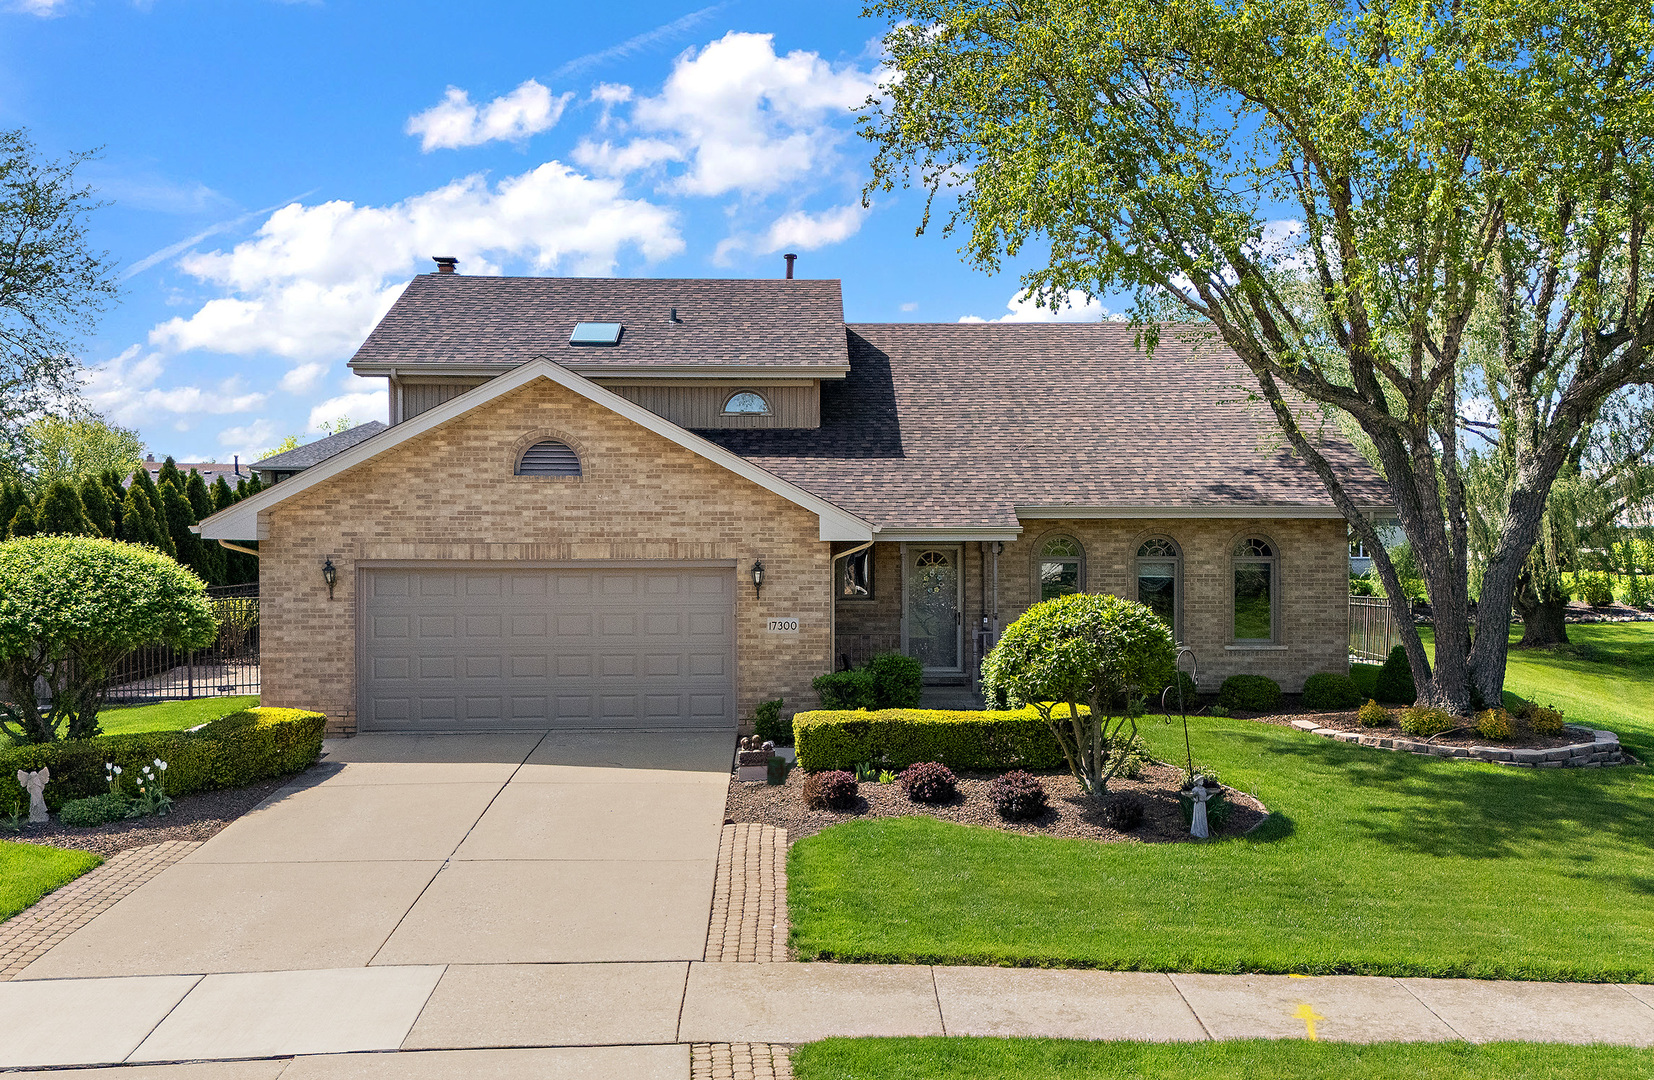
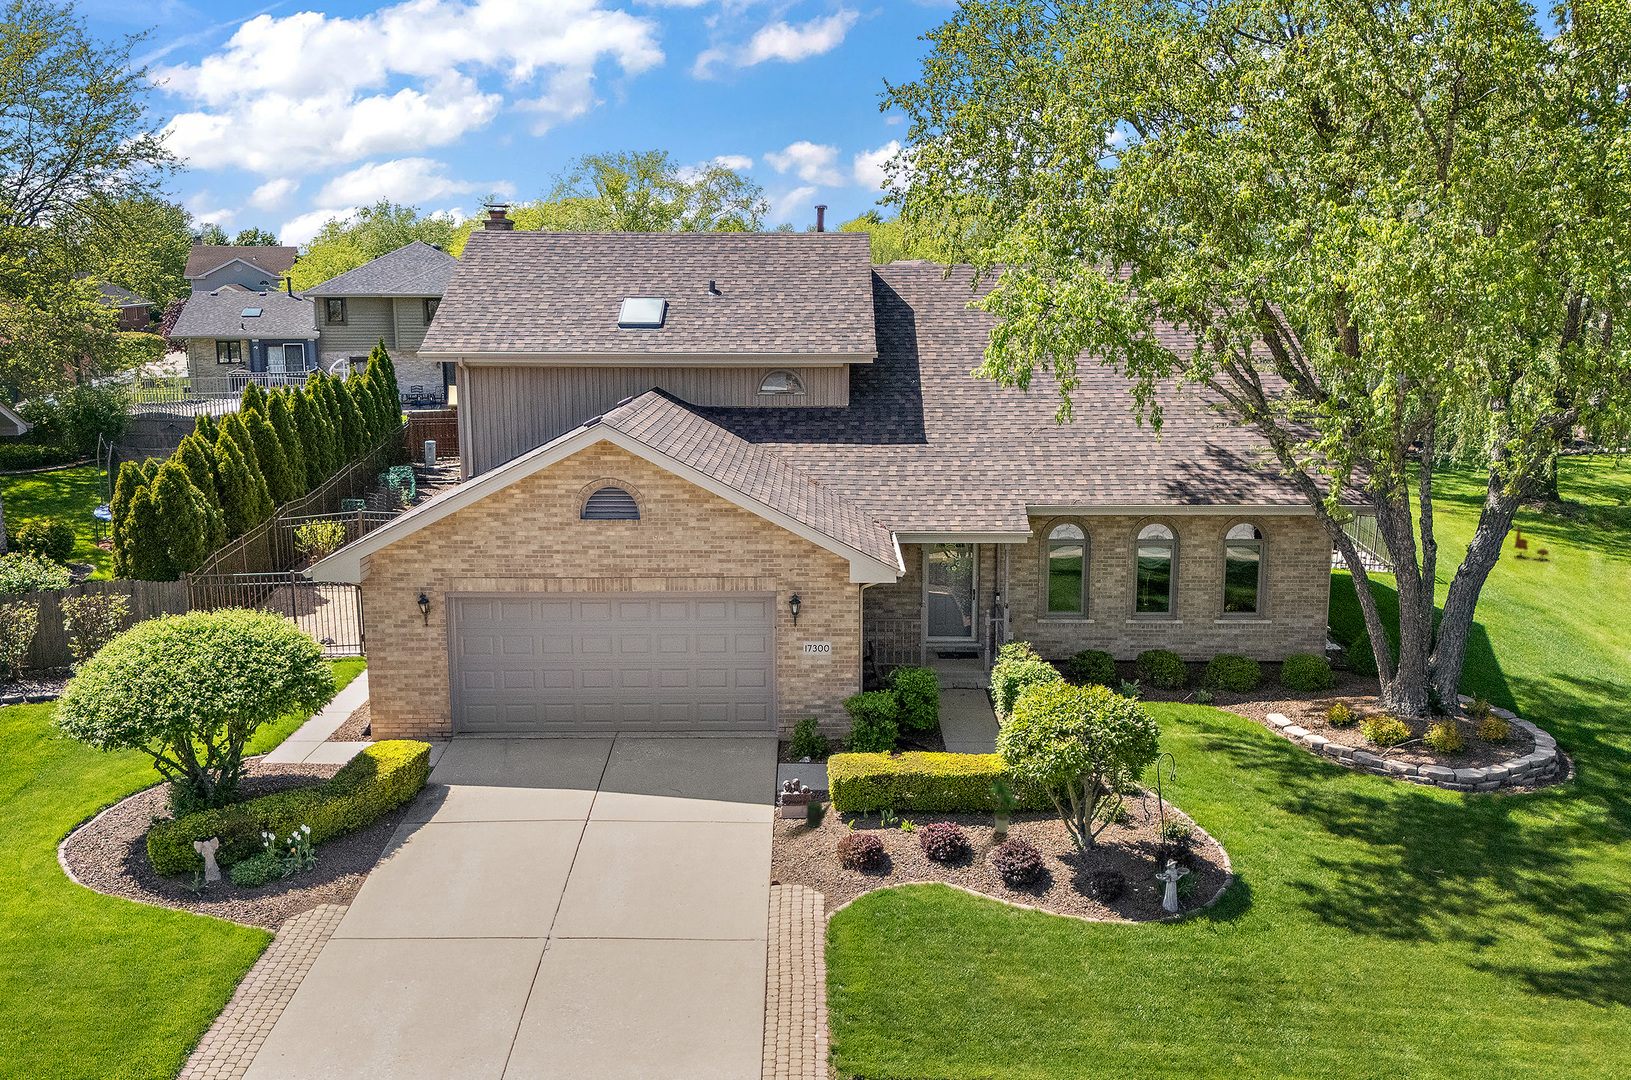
lounge chair: none [1554,611,1600,646] -> present [1514,527,1548,560]
potted plant: none [977,717,1022,787] -> present [989,779,1015,833]

